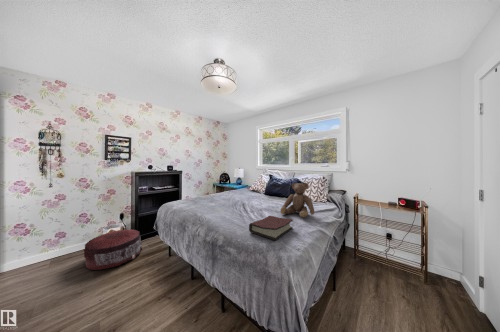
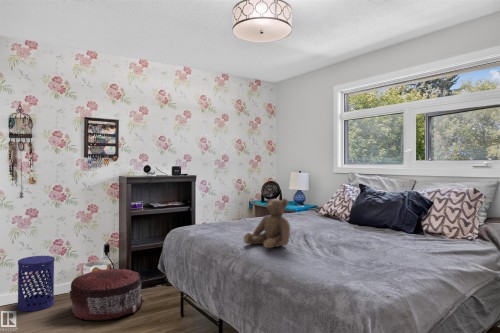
teddy bear: present [280,183,315,217] -> present [244,199,290,248]
hardback book: present [249,216,293,240] -> none [314,251,379,279]
waste bin: none [43,225,77,267] -> present [17,256,55,311]

